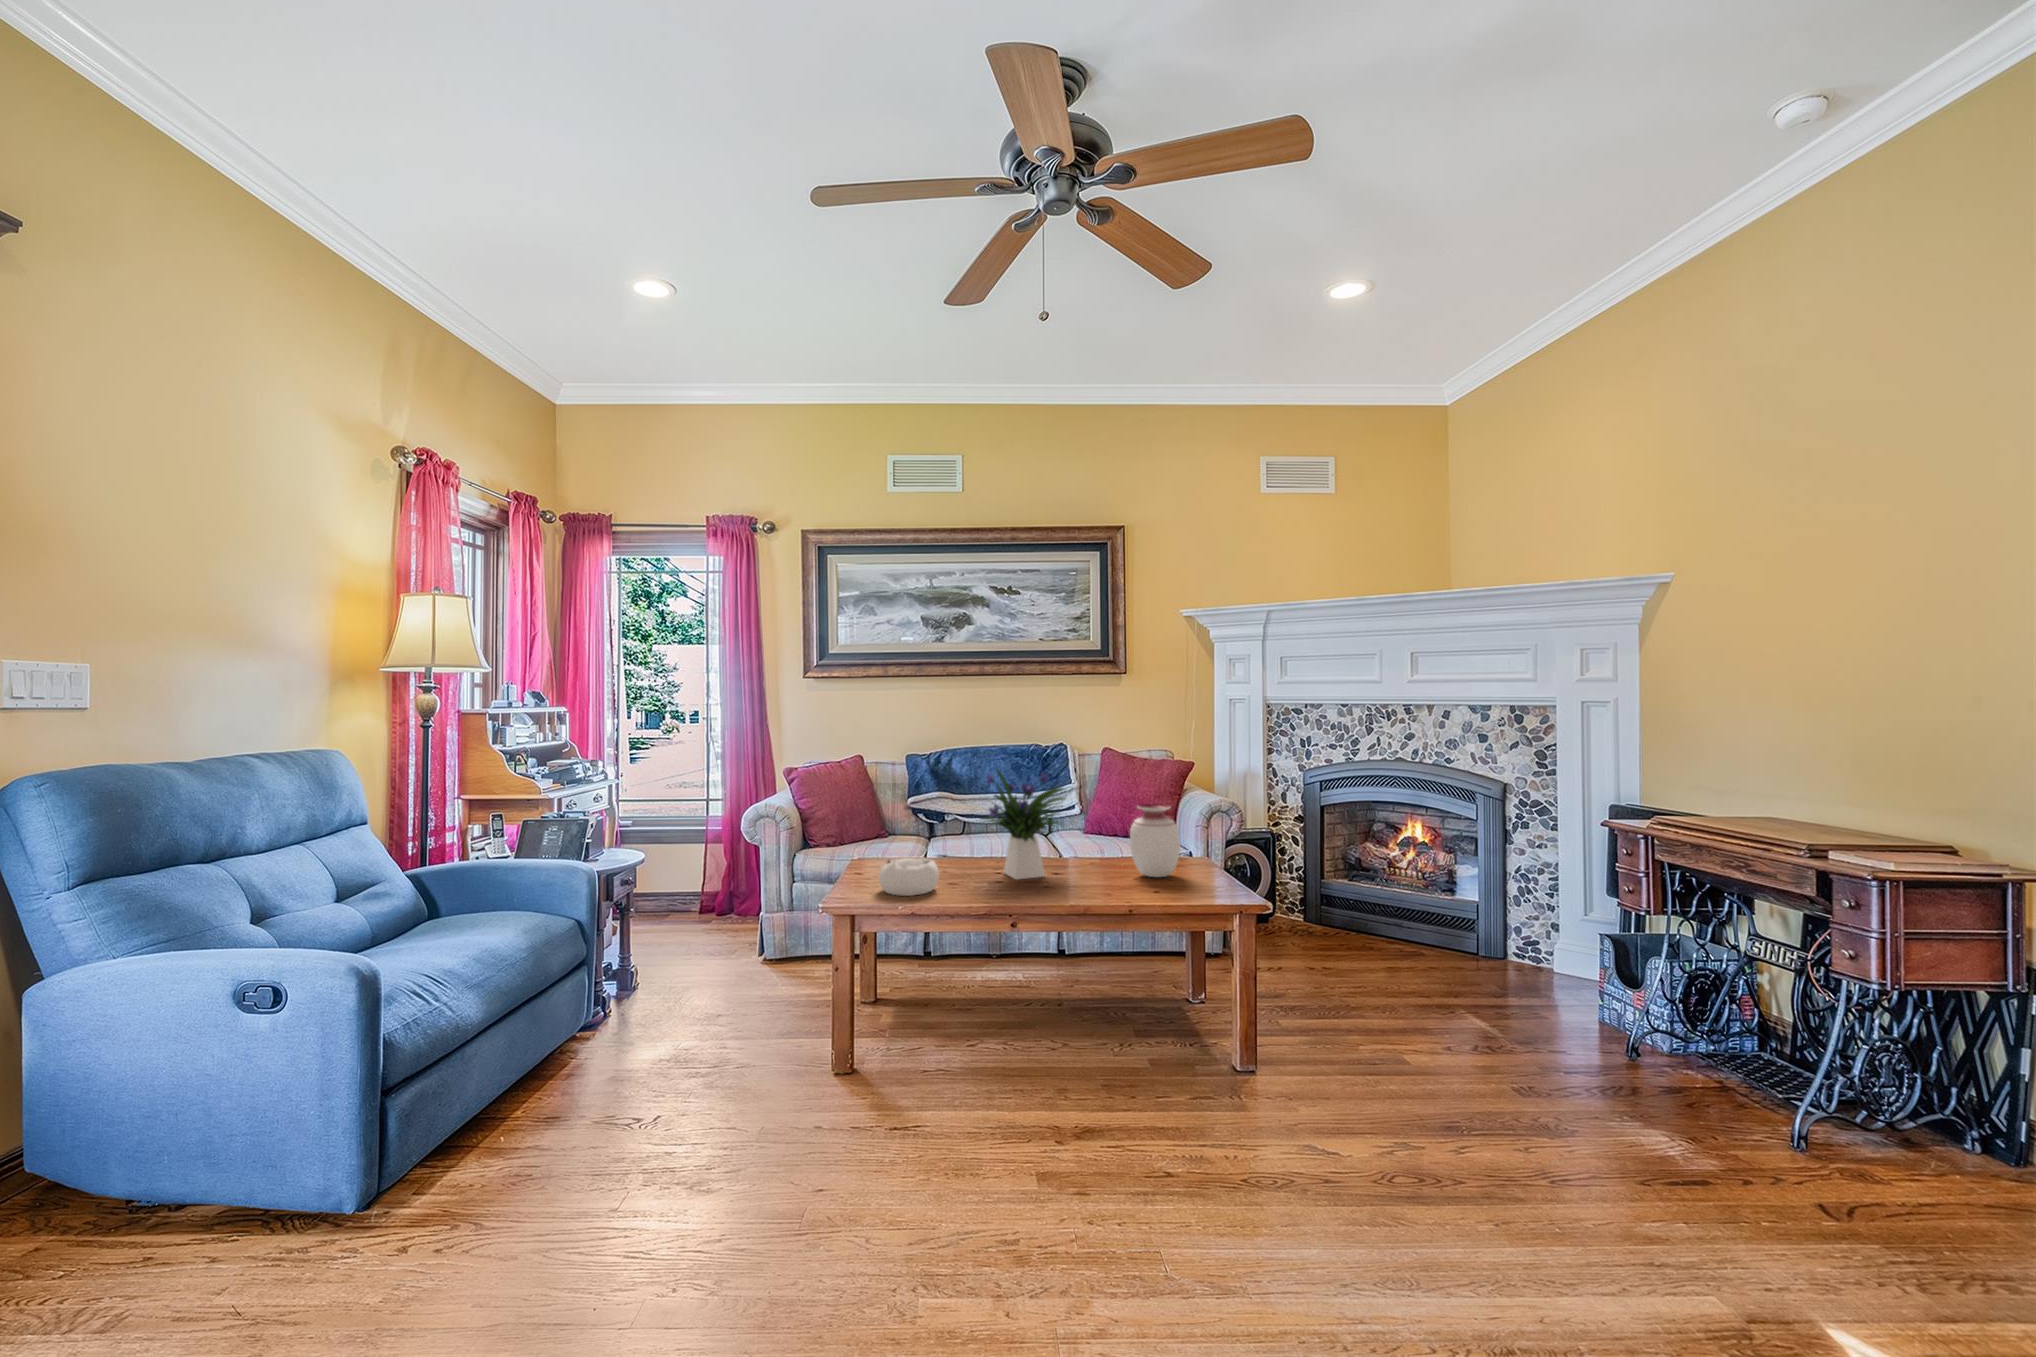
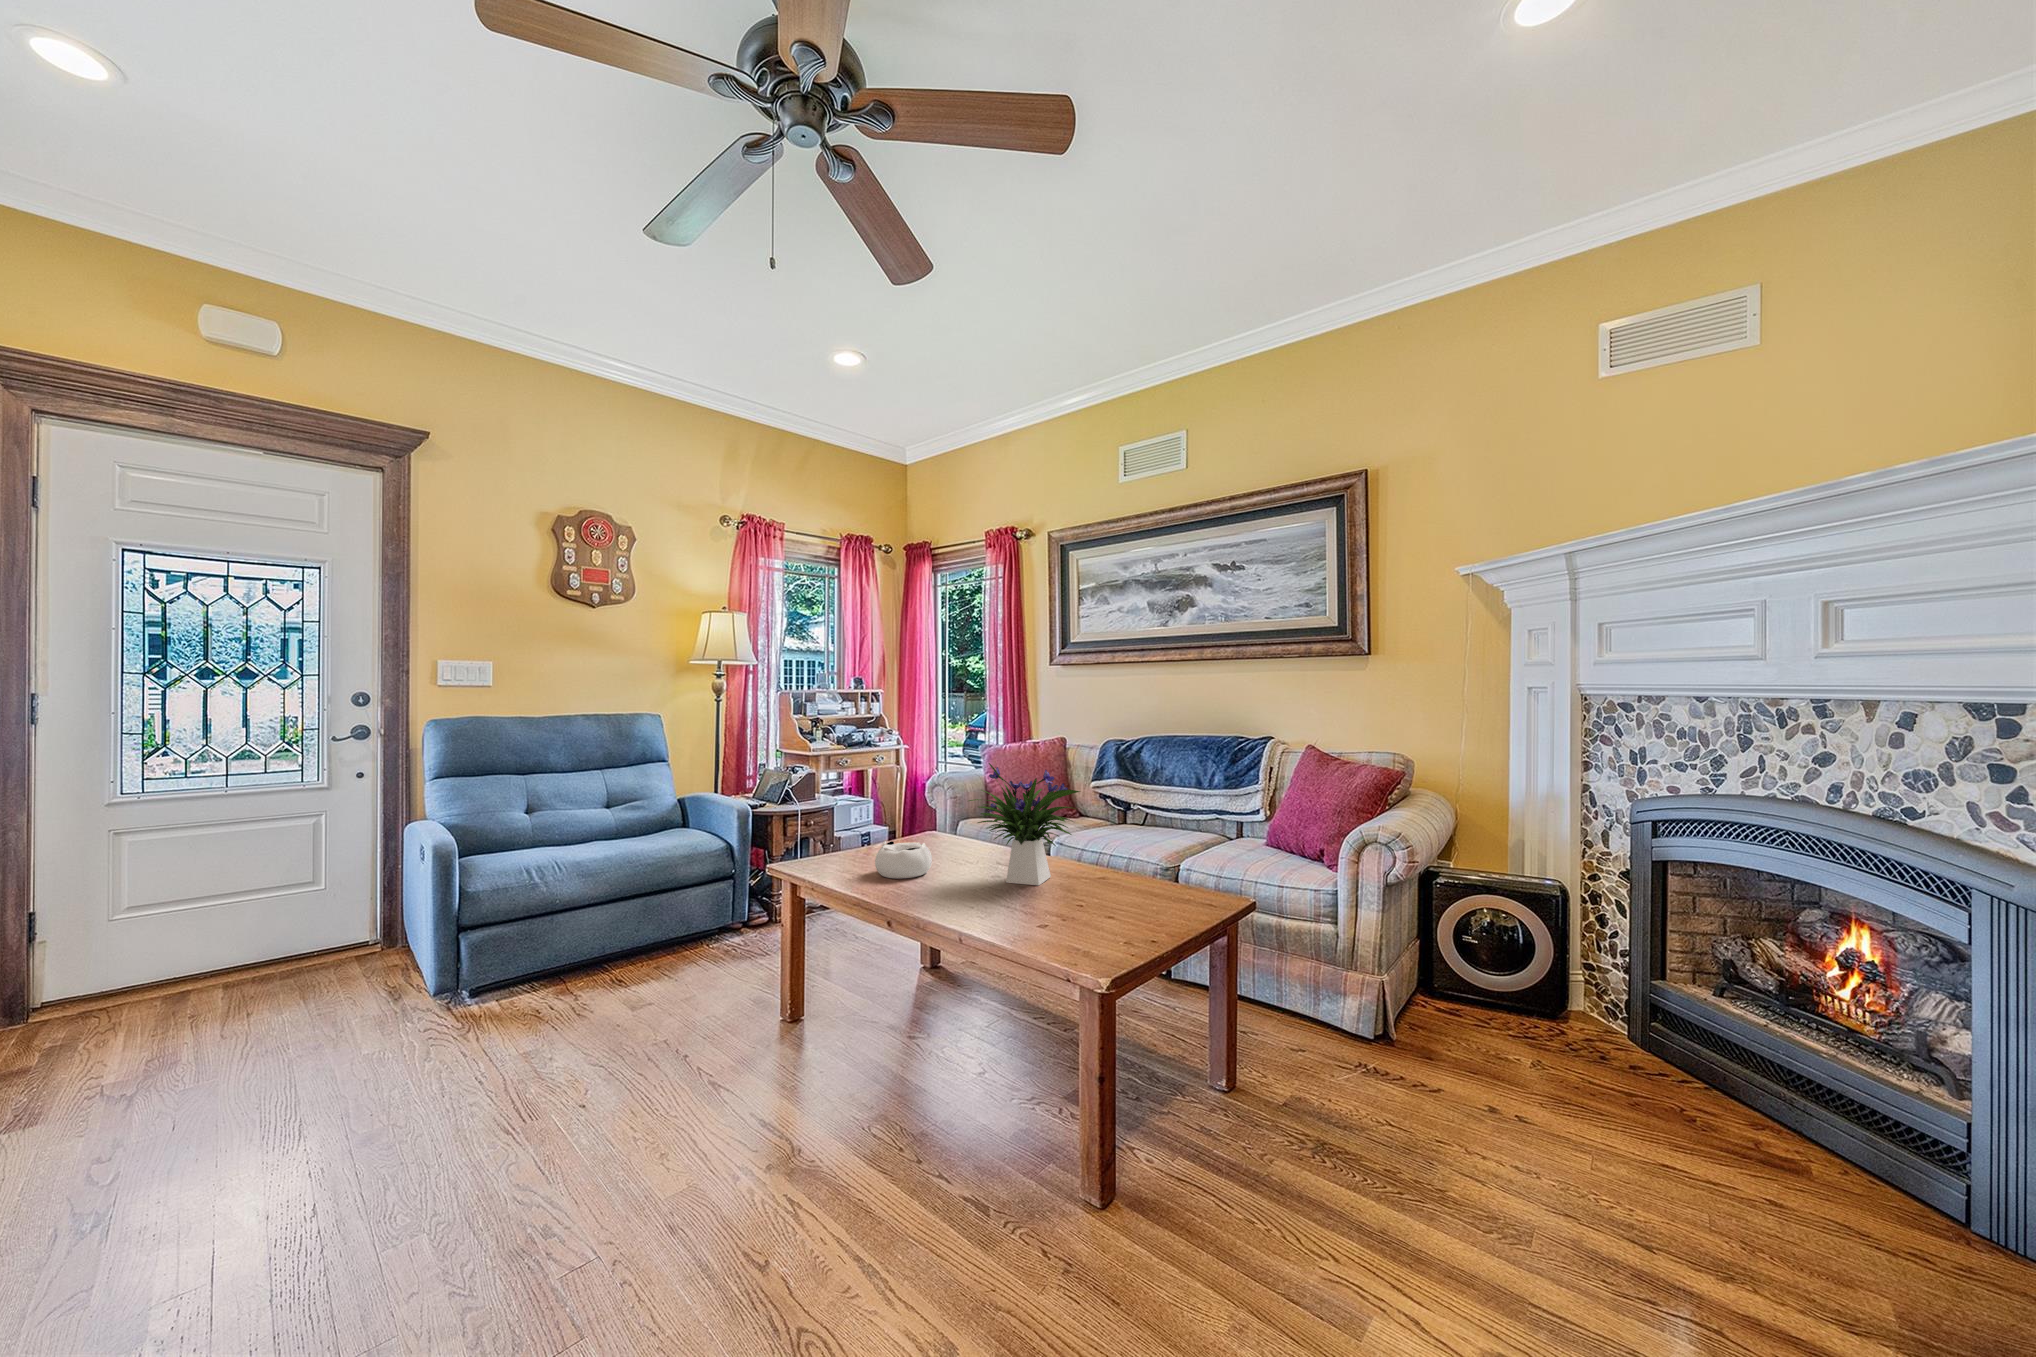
vase: present [1130,804,1180,877] -> none [1102,820,1165,912]

